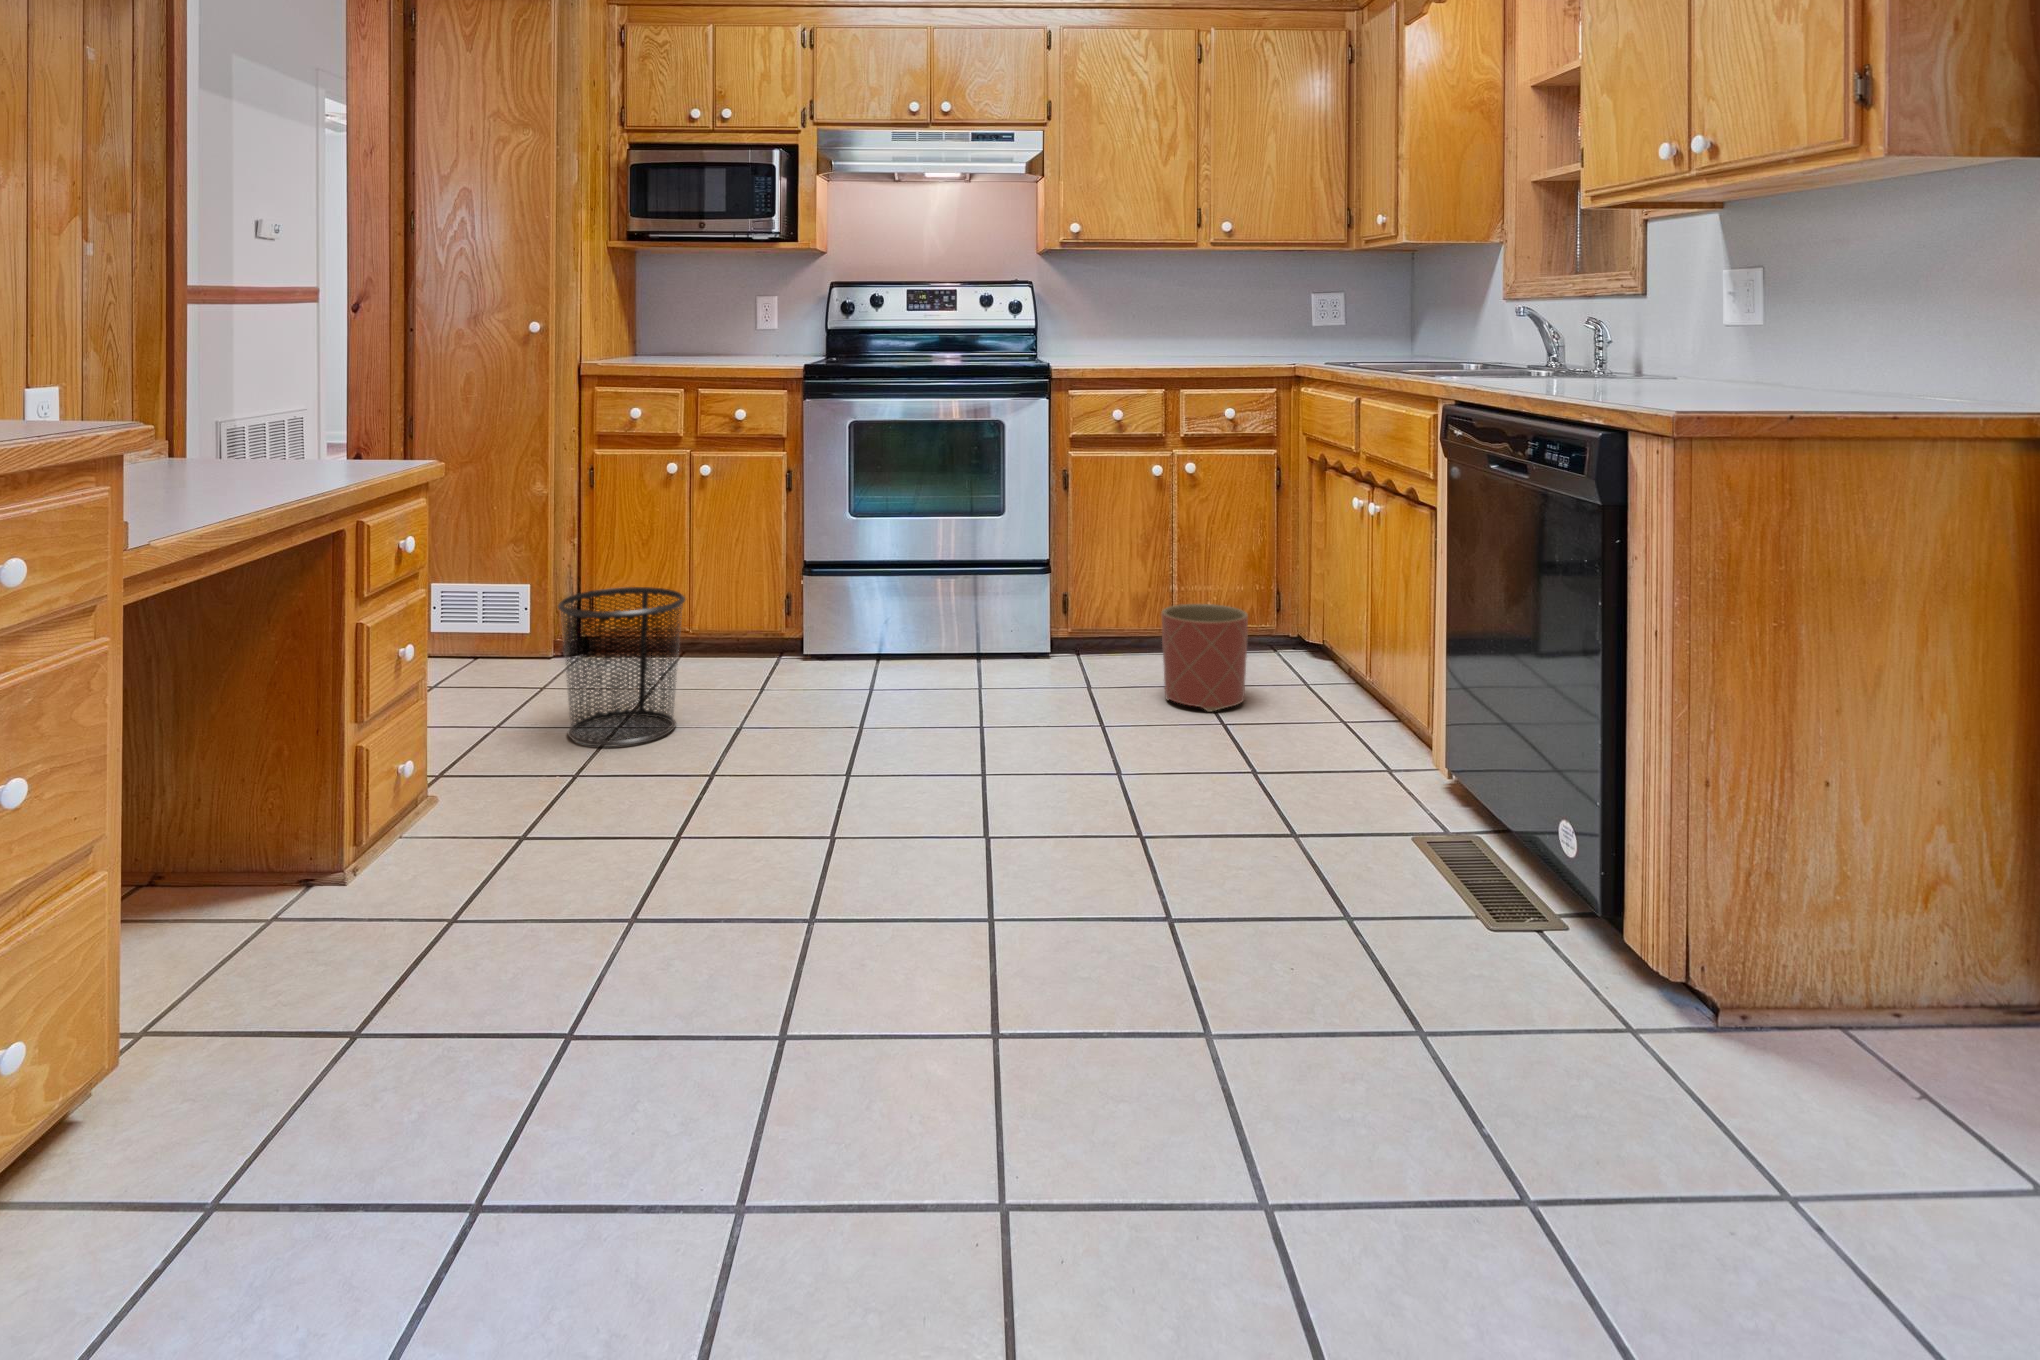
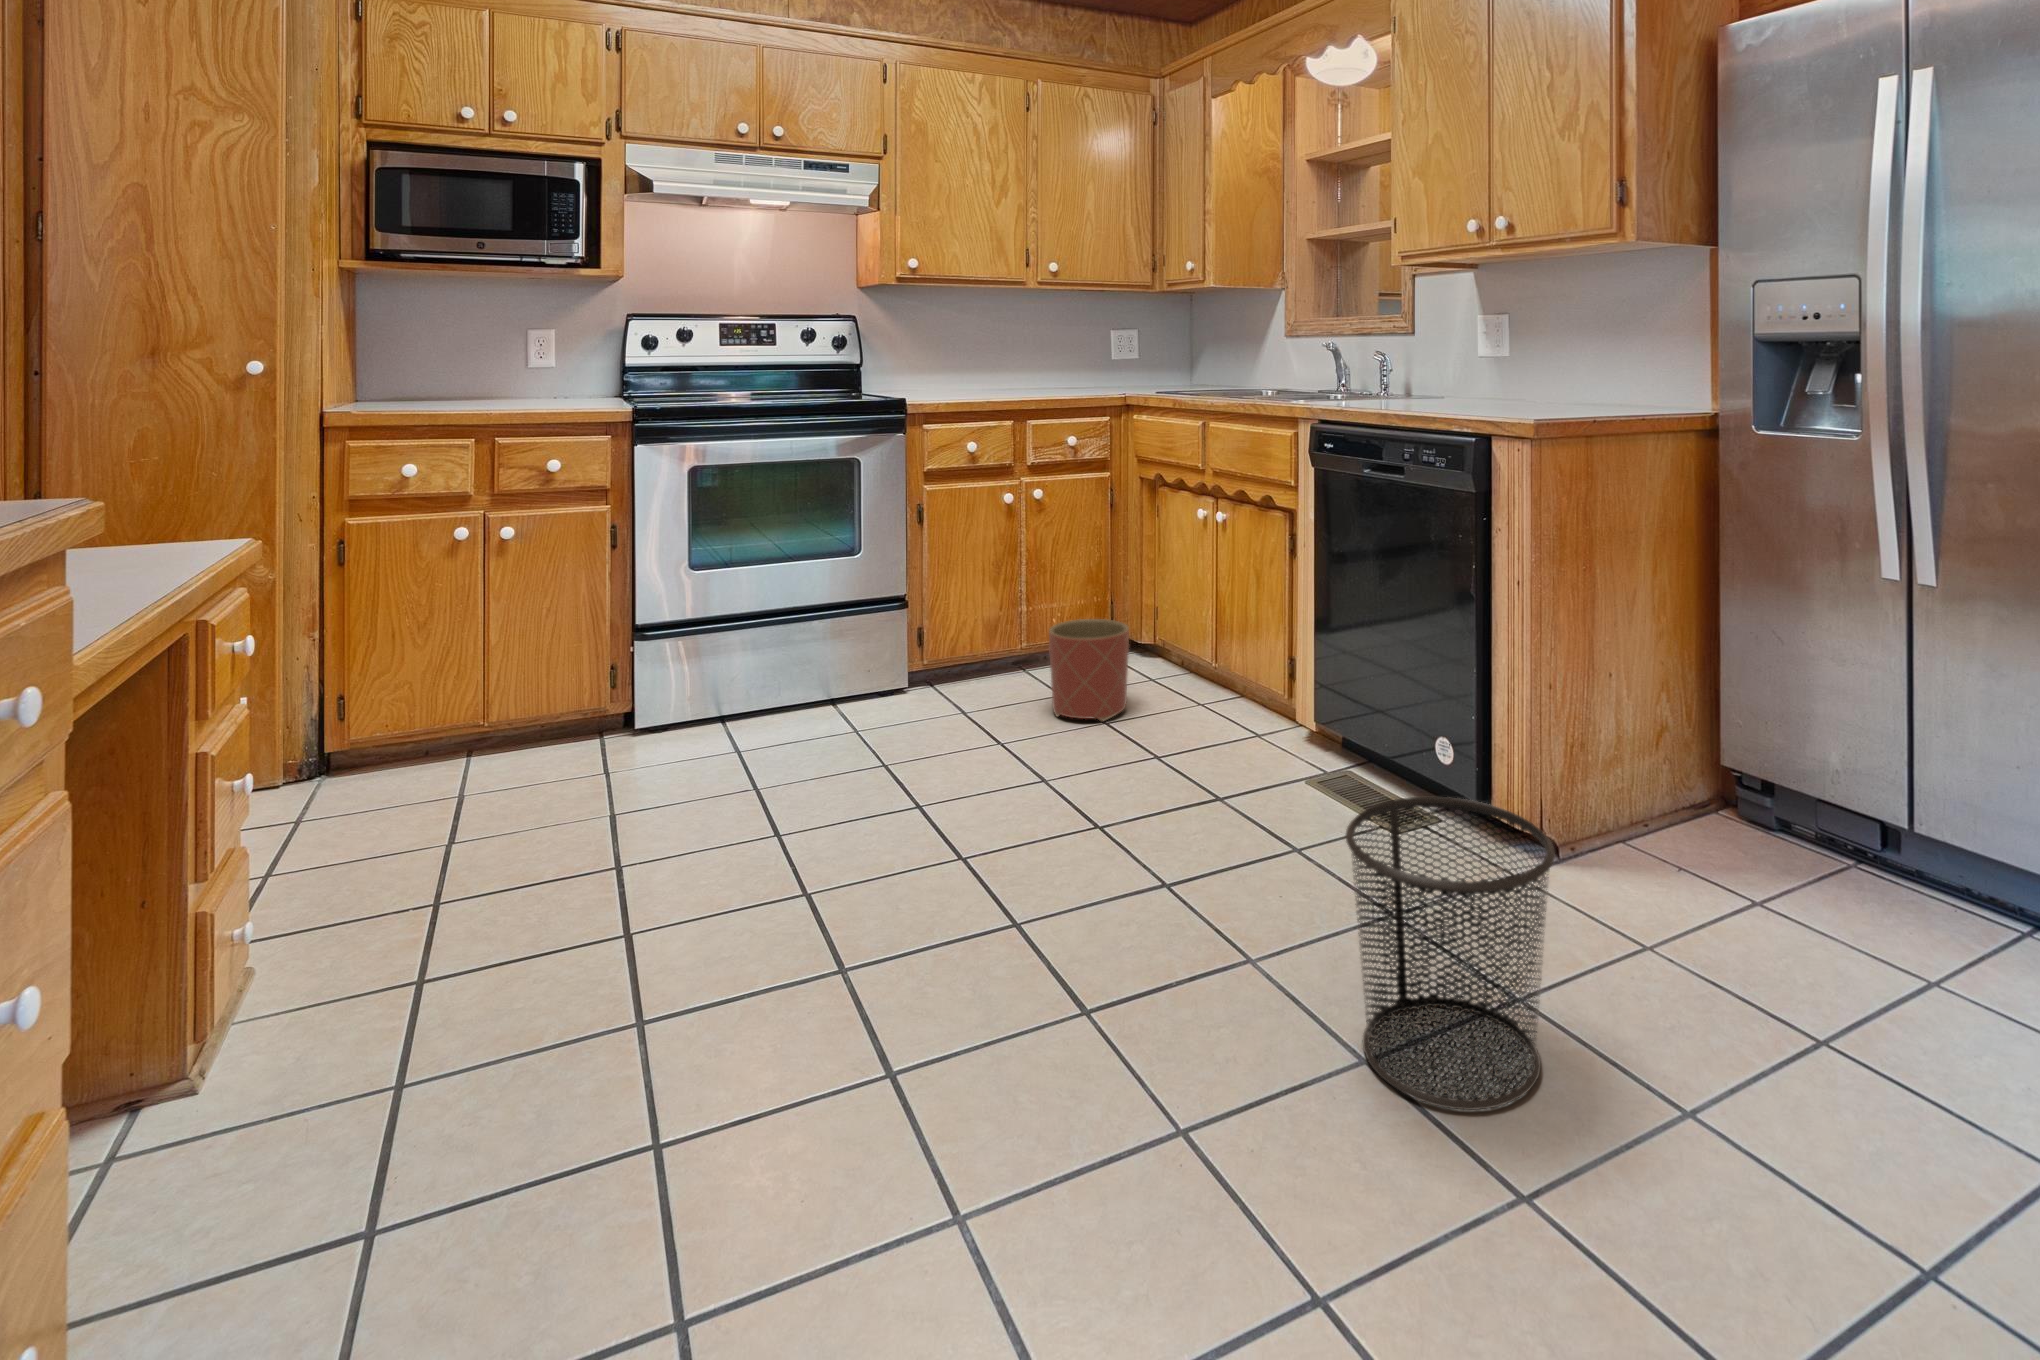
waste bin: present [558,587,685,747] -> present [1346,796,1555,1110]

